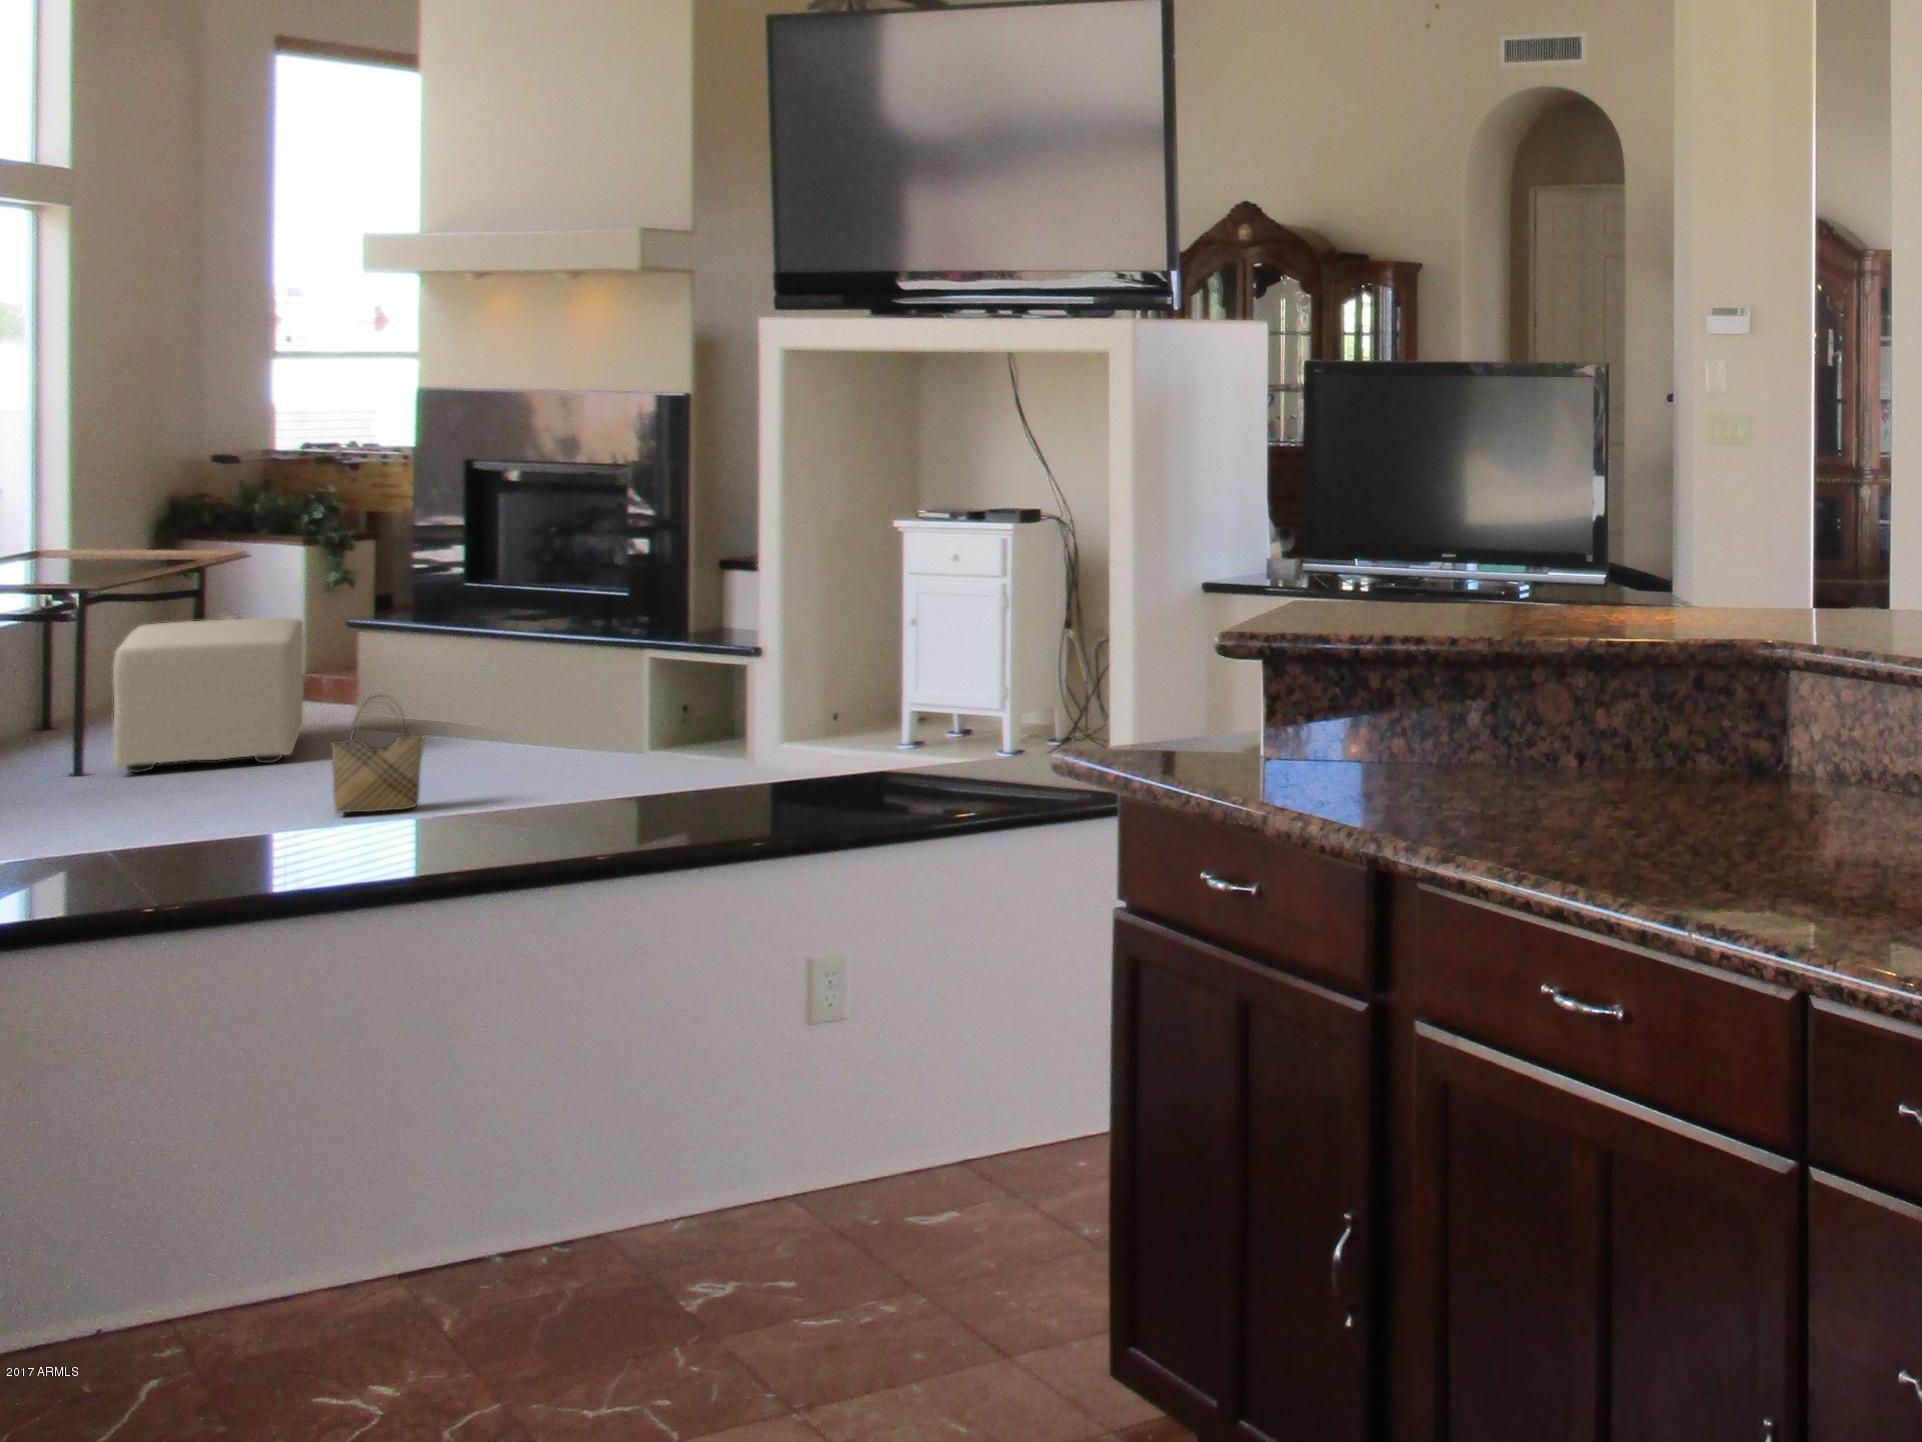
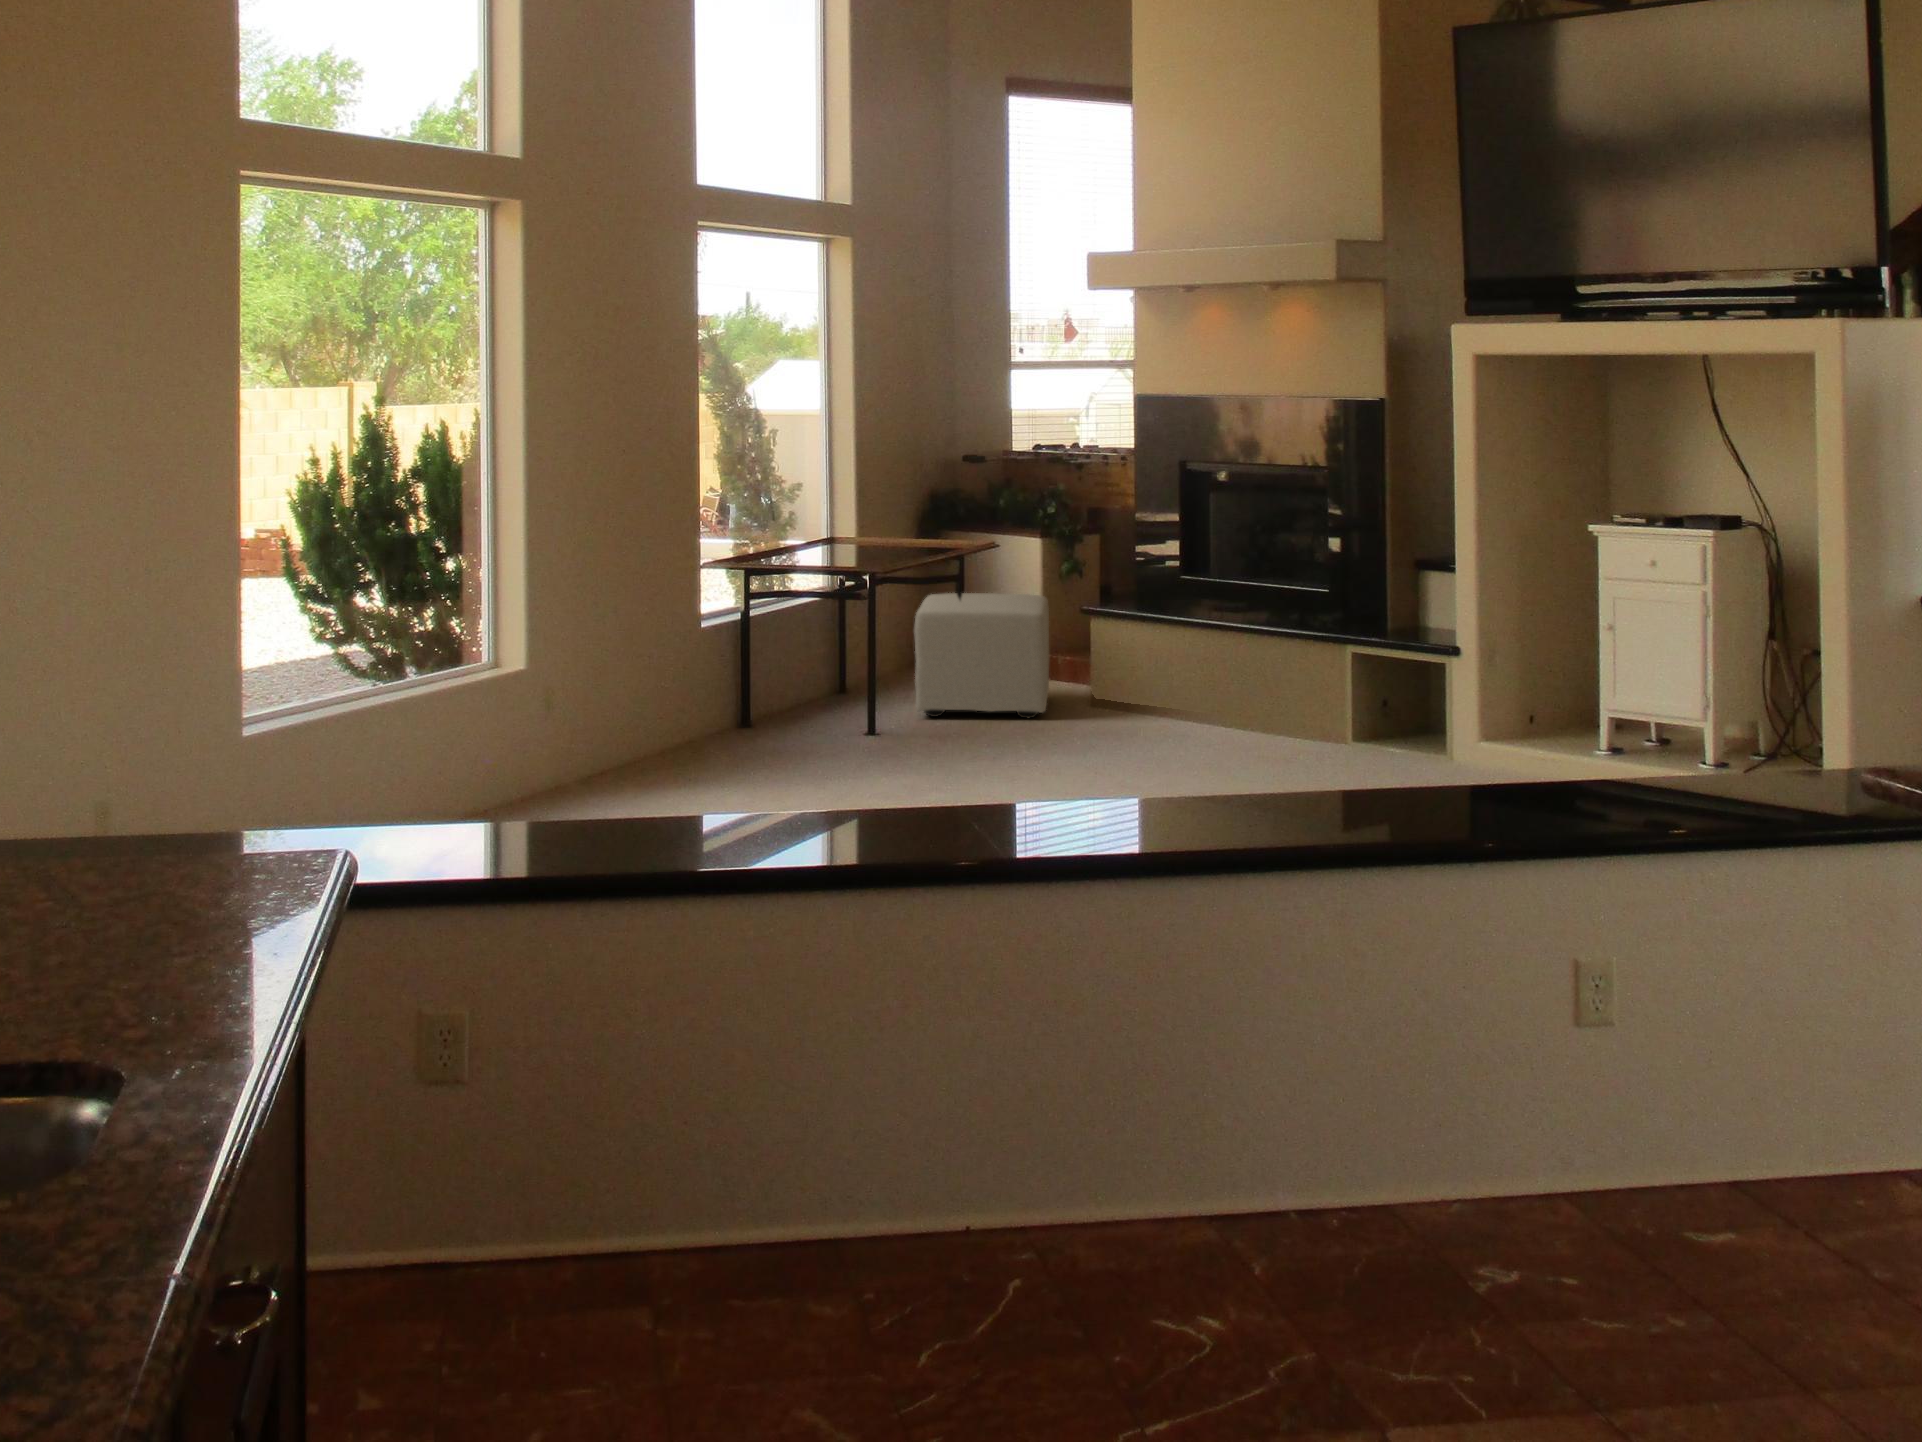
woven basket: present [331,696,424,813] -> none [1084,664,1159,770]

